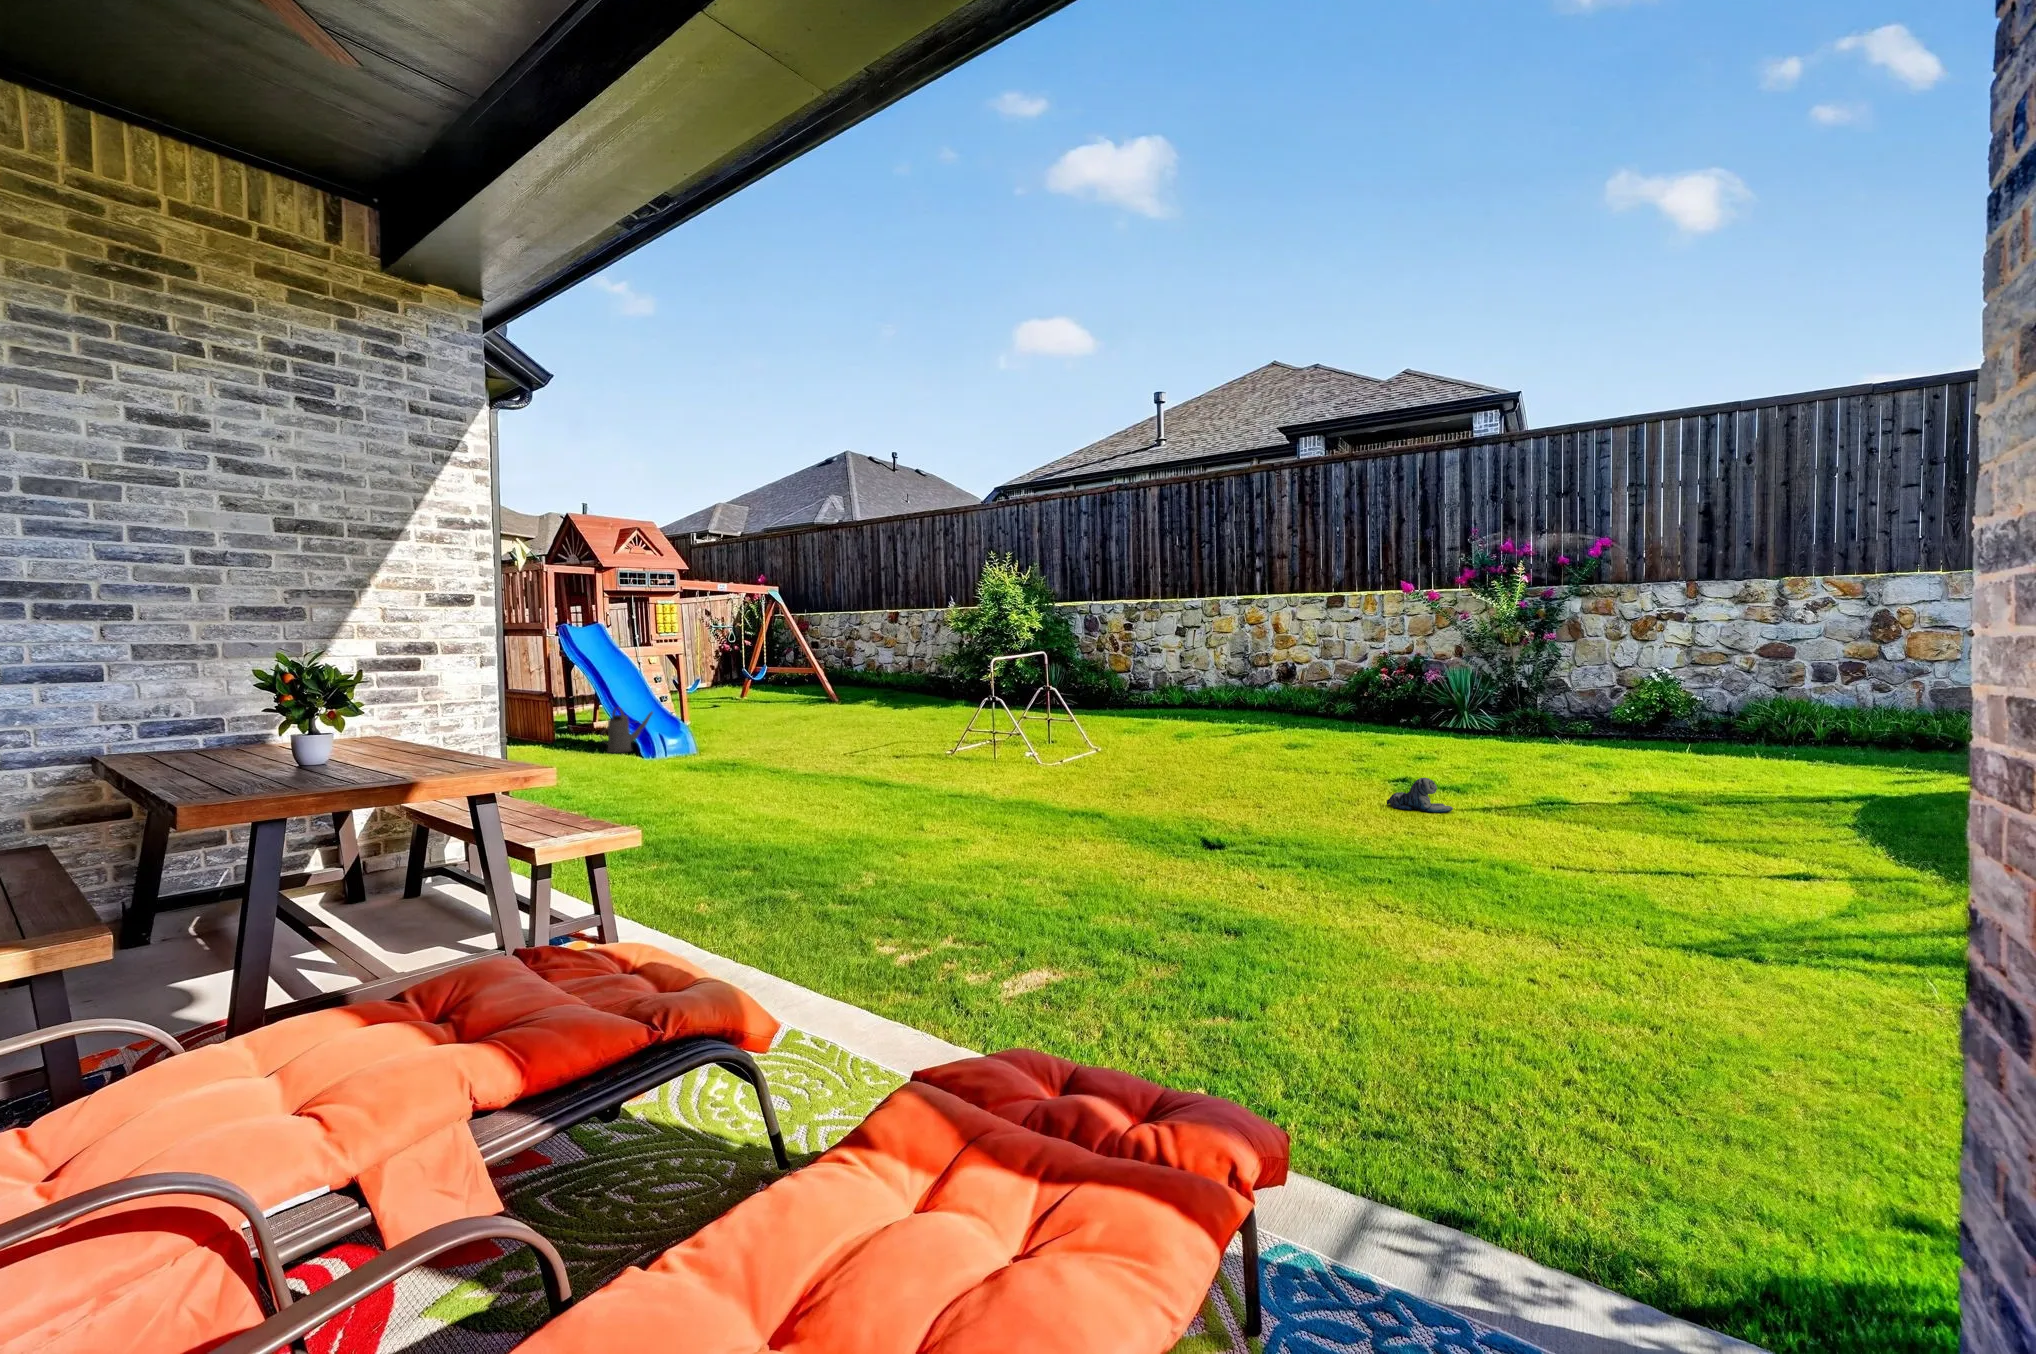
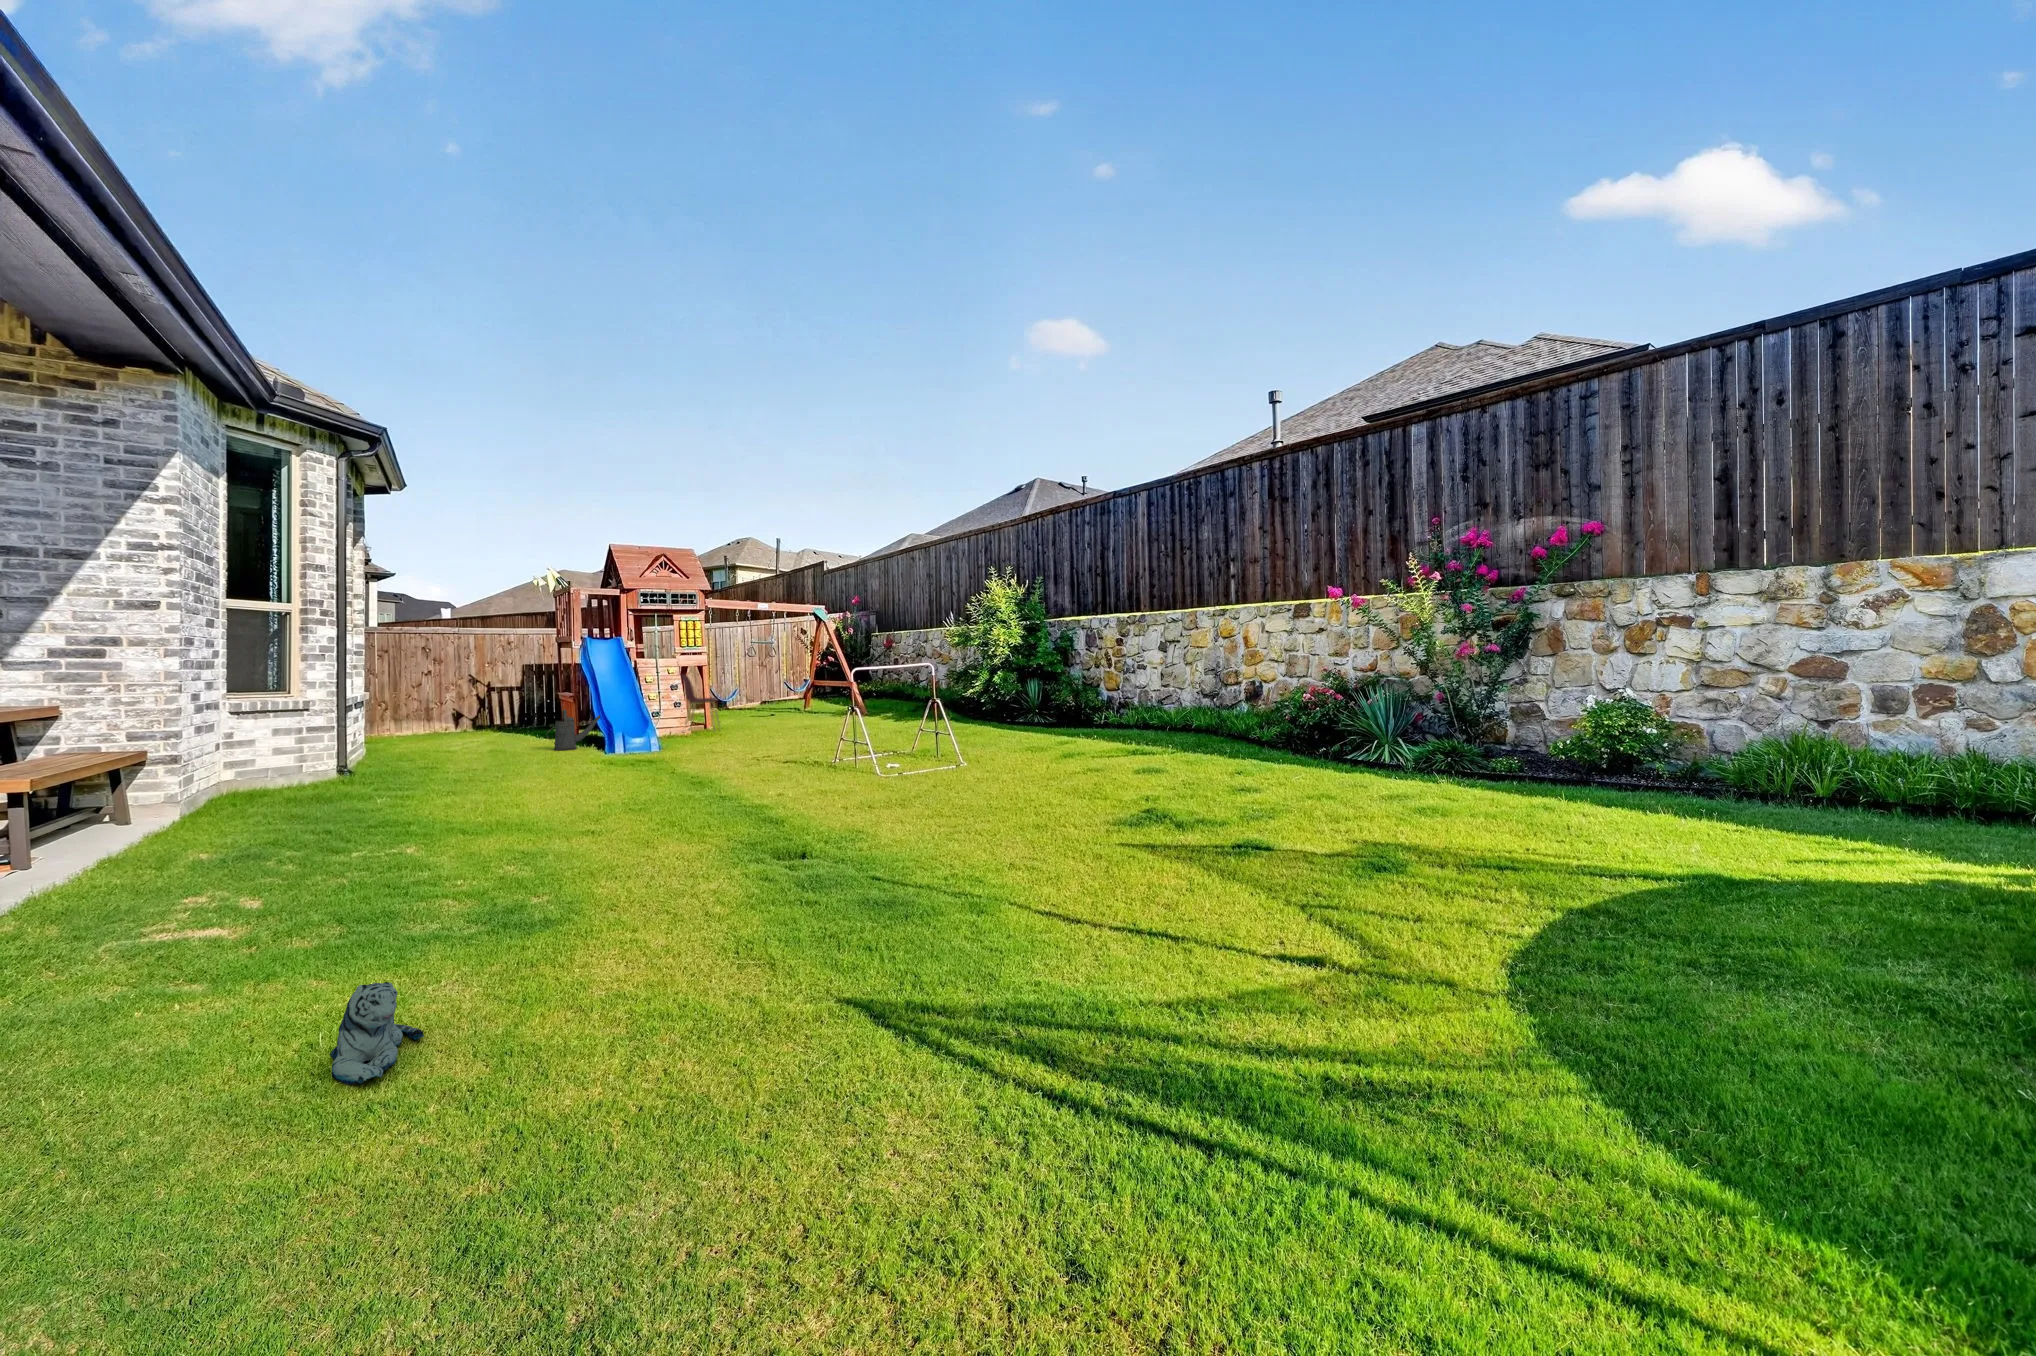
chair: none [682,662,727,726] -> present [681,675,721,728]
plush toy: present [1387,778,1453,813] -> present [330,982,424,1084]

